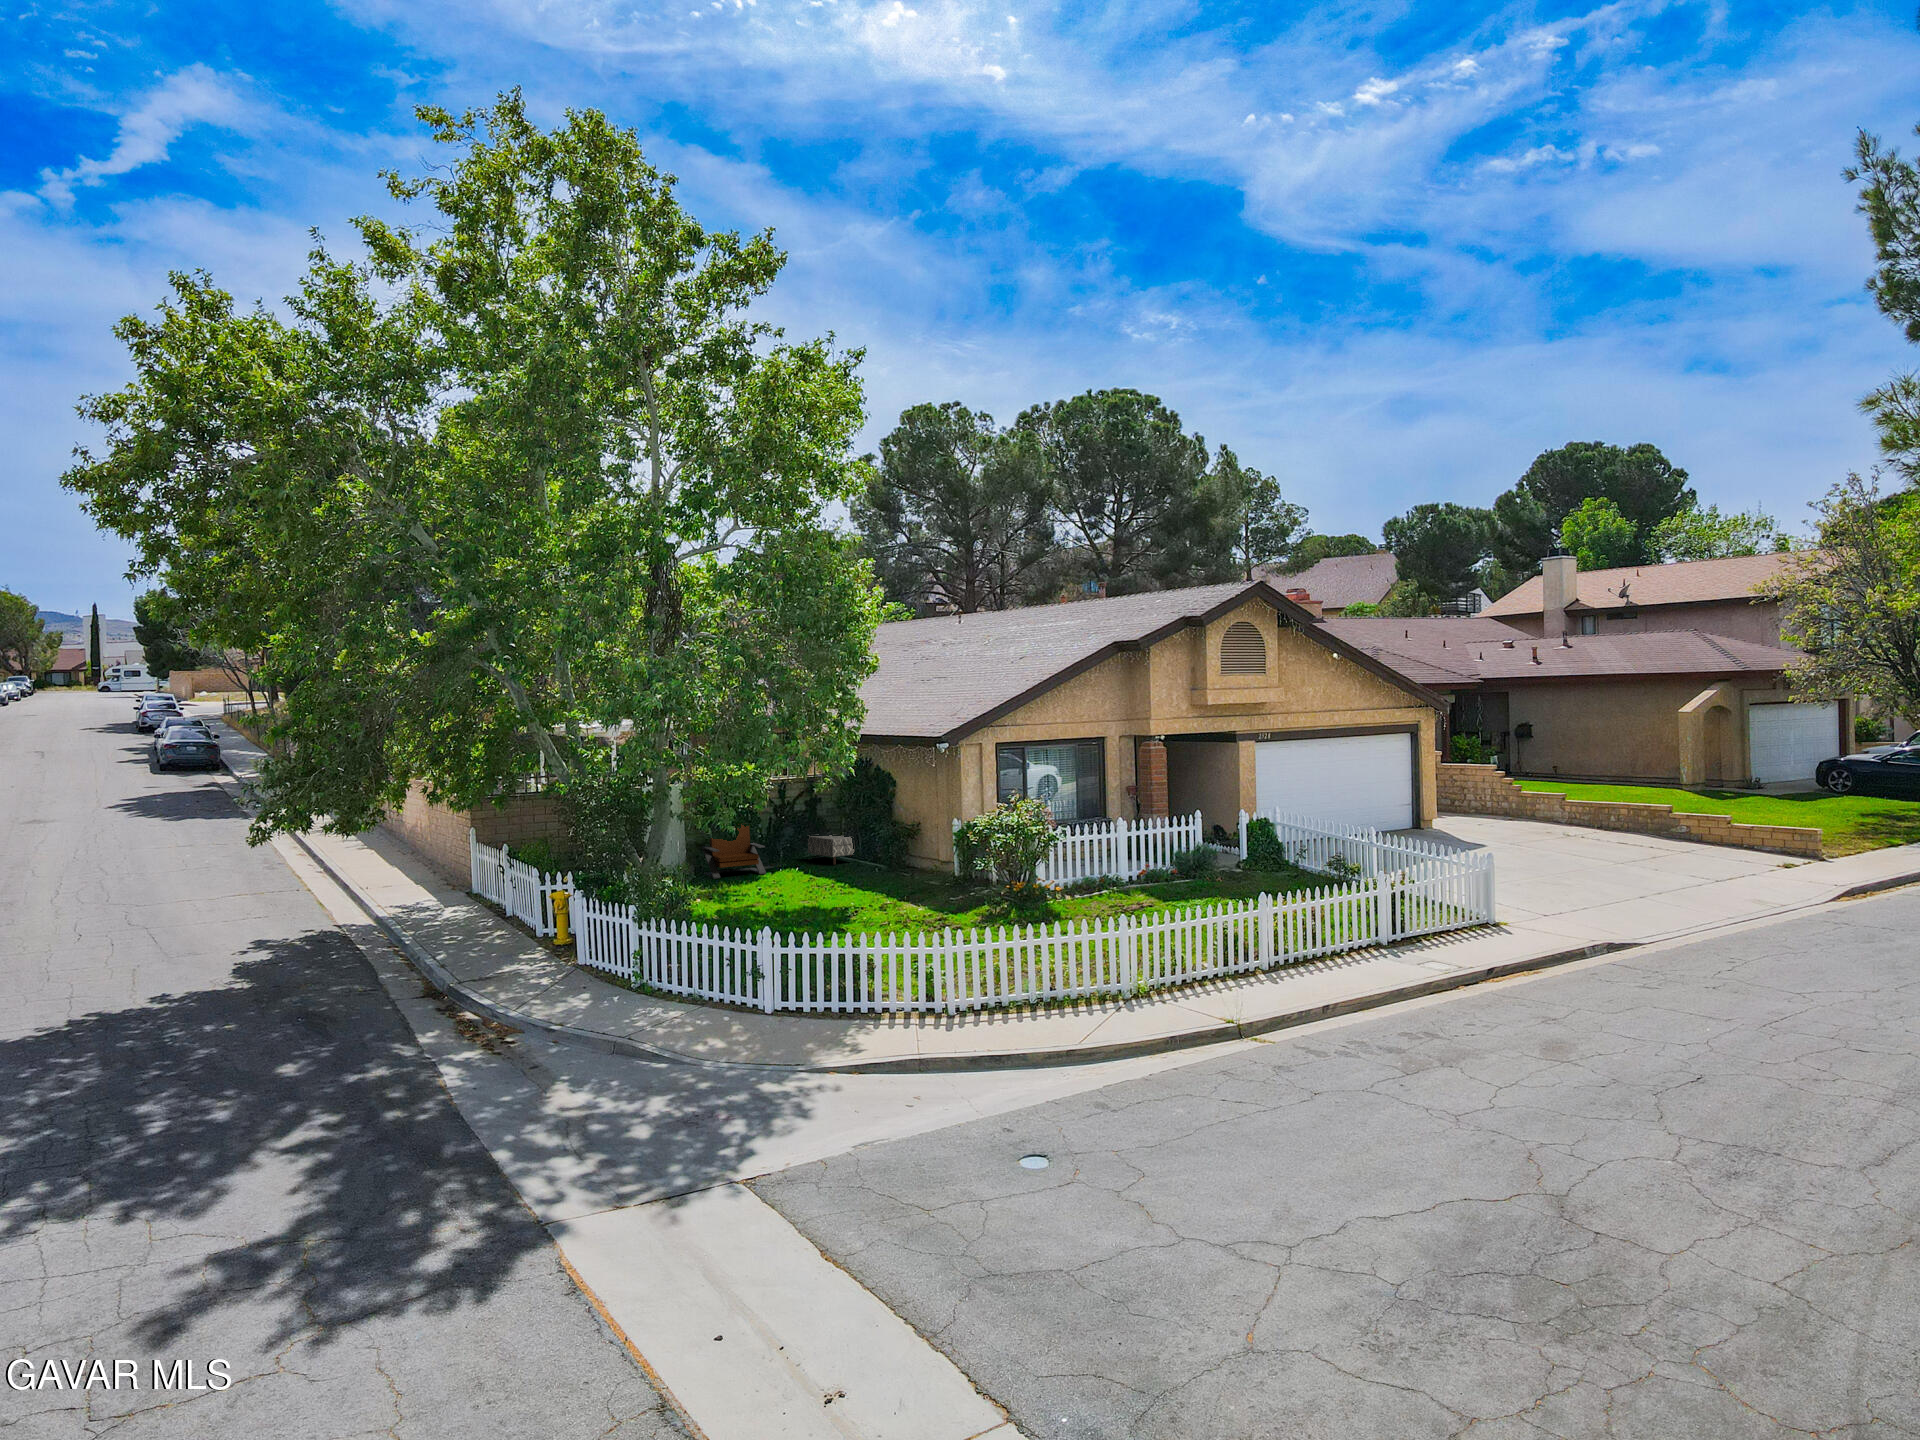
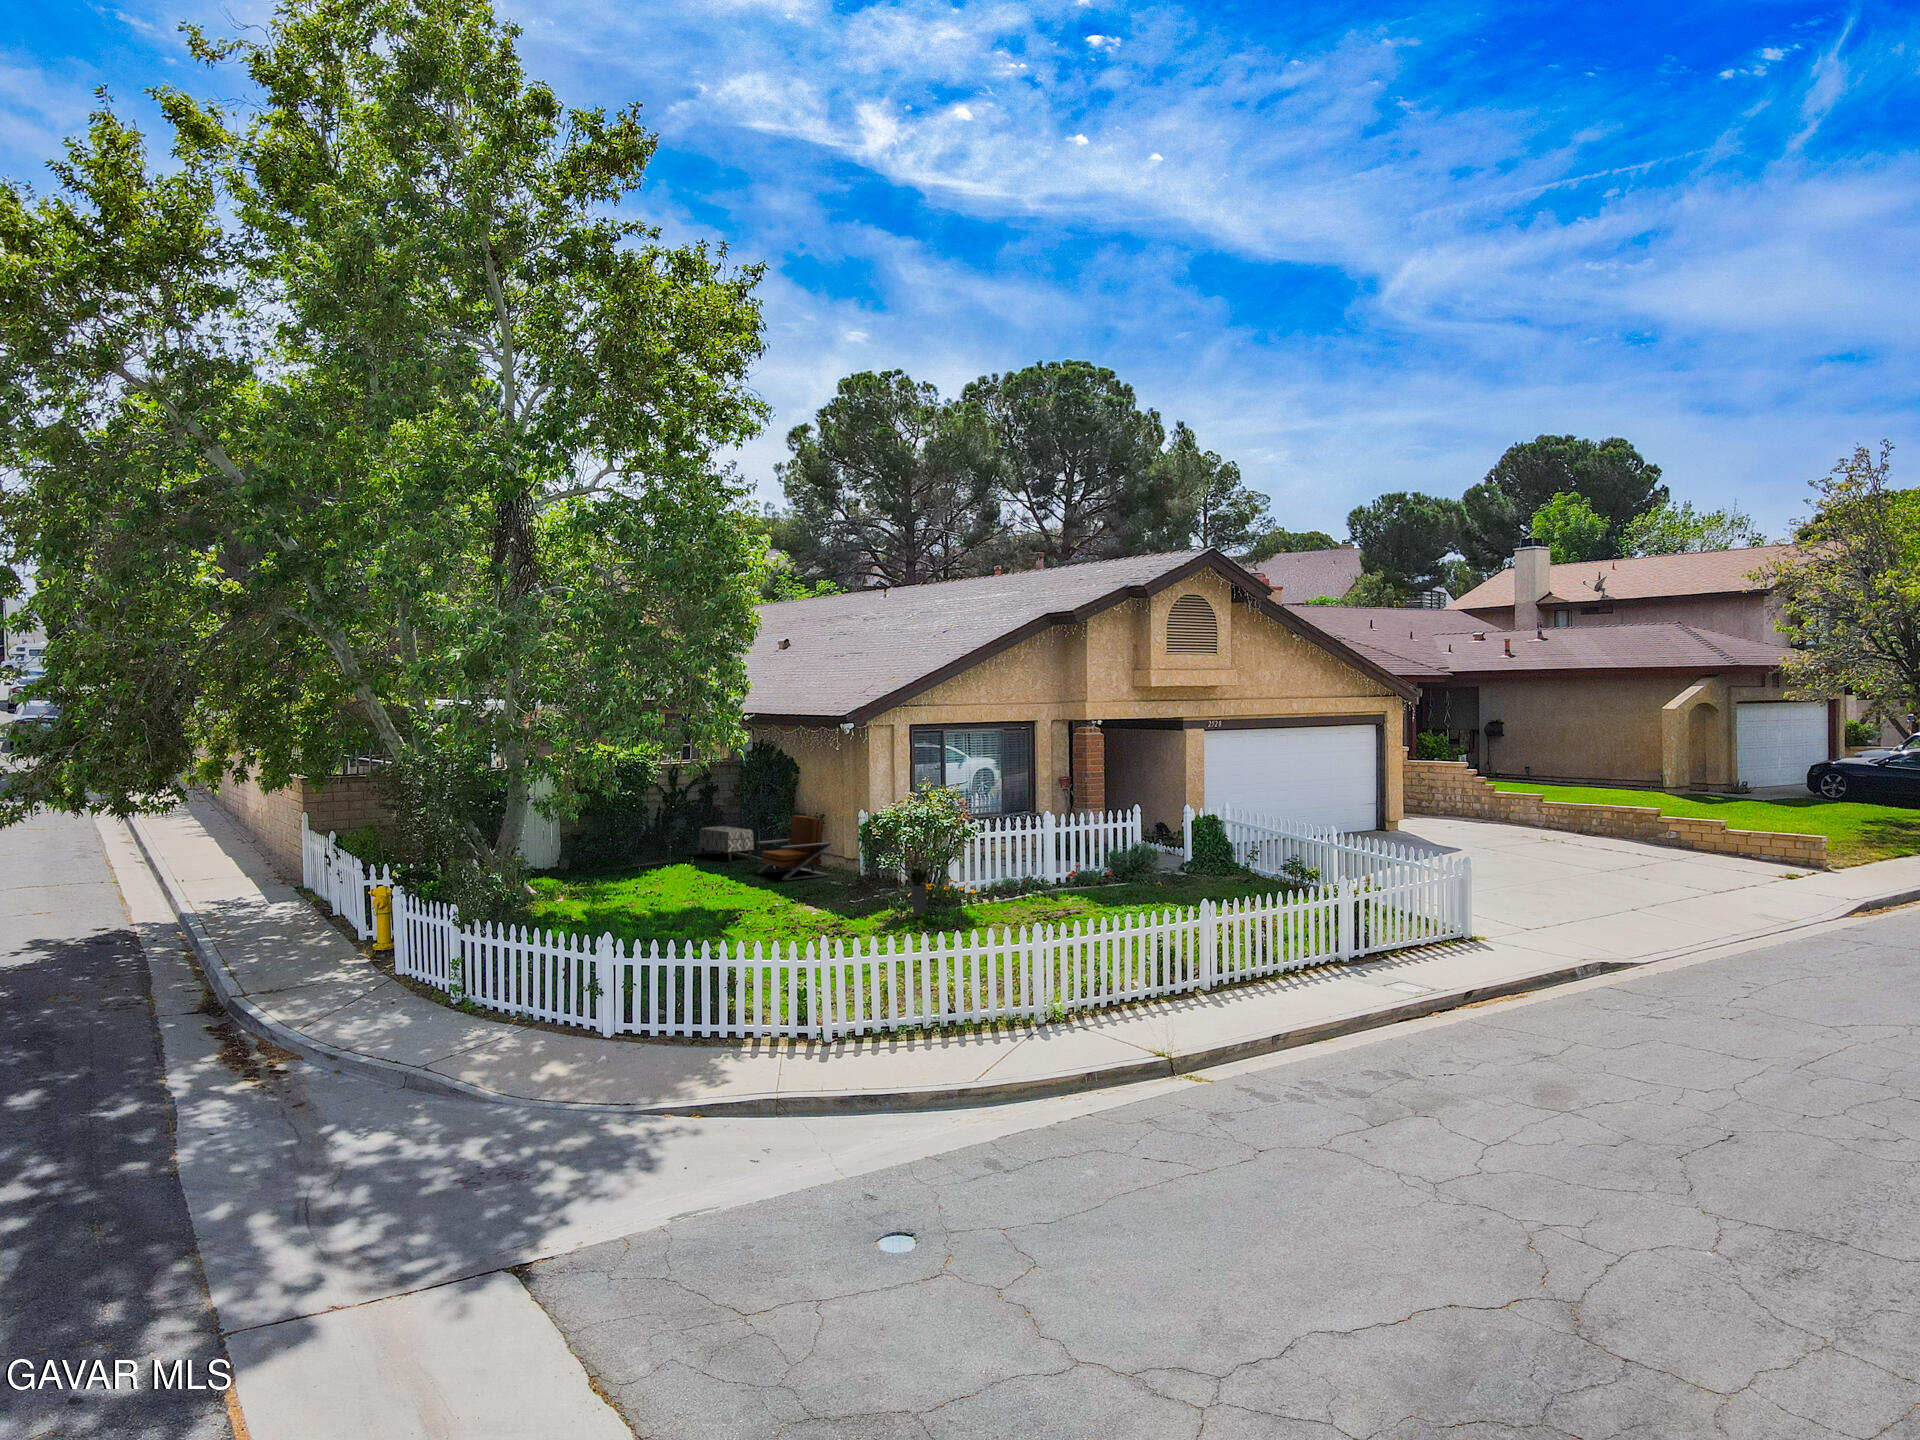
lounge chair: present [702,824,766,879] -> present [757,816,831,881]
planter: none [1000,868,1023,912] -> present [909,867,930,917]

